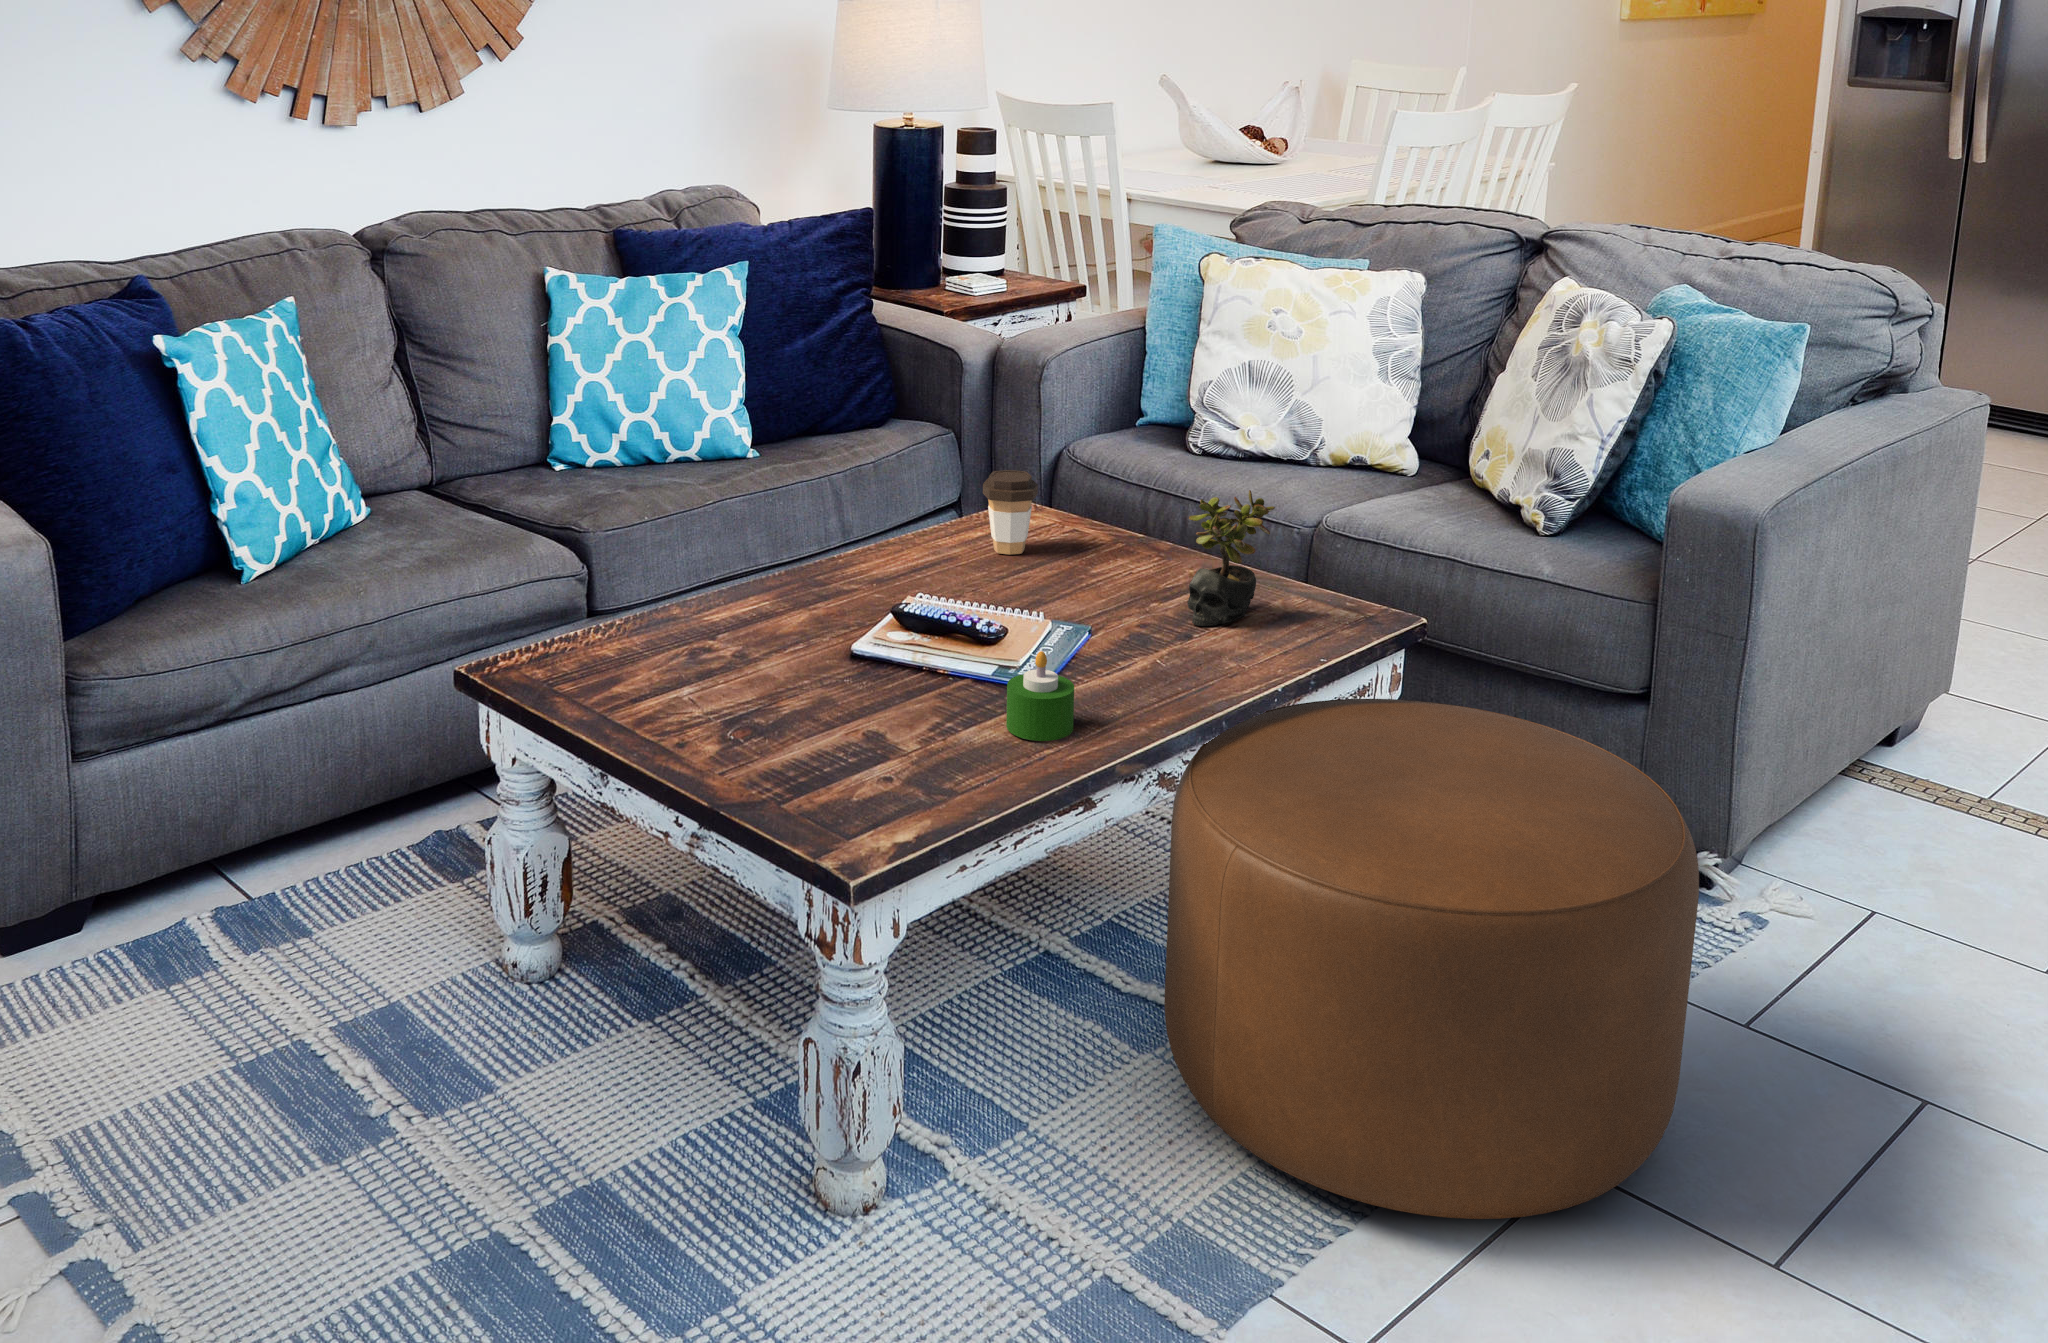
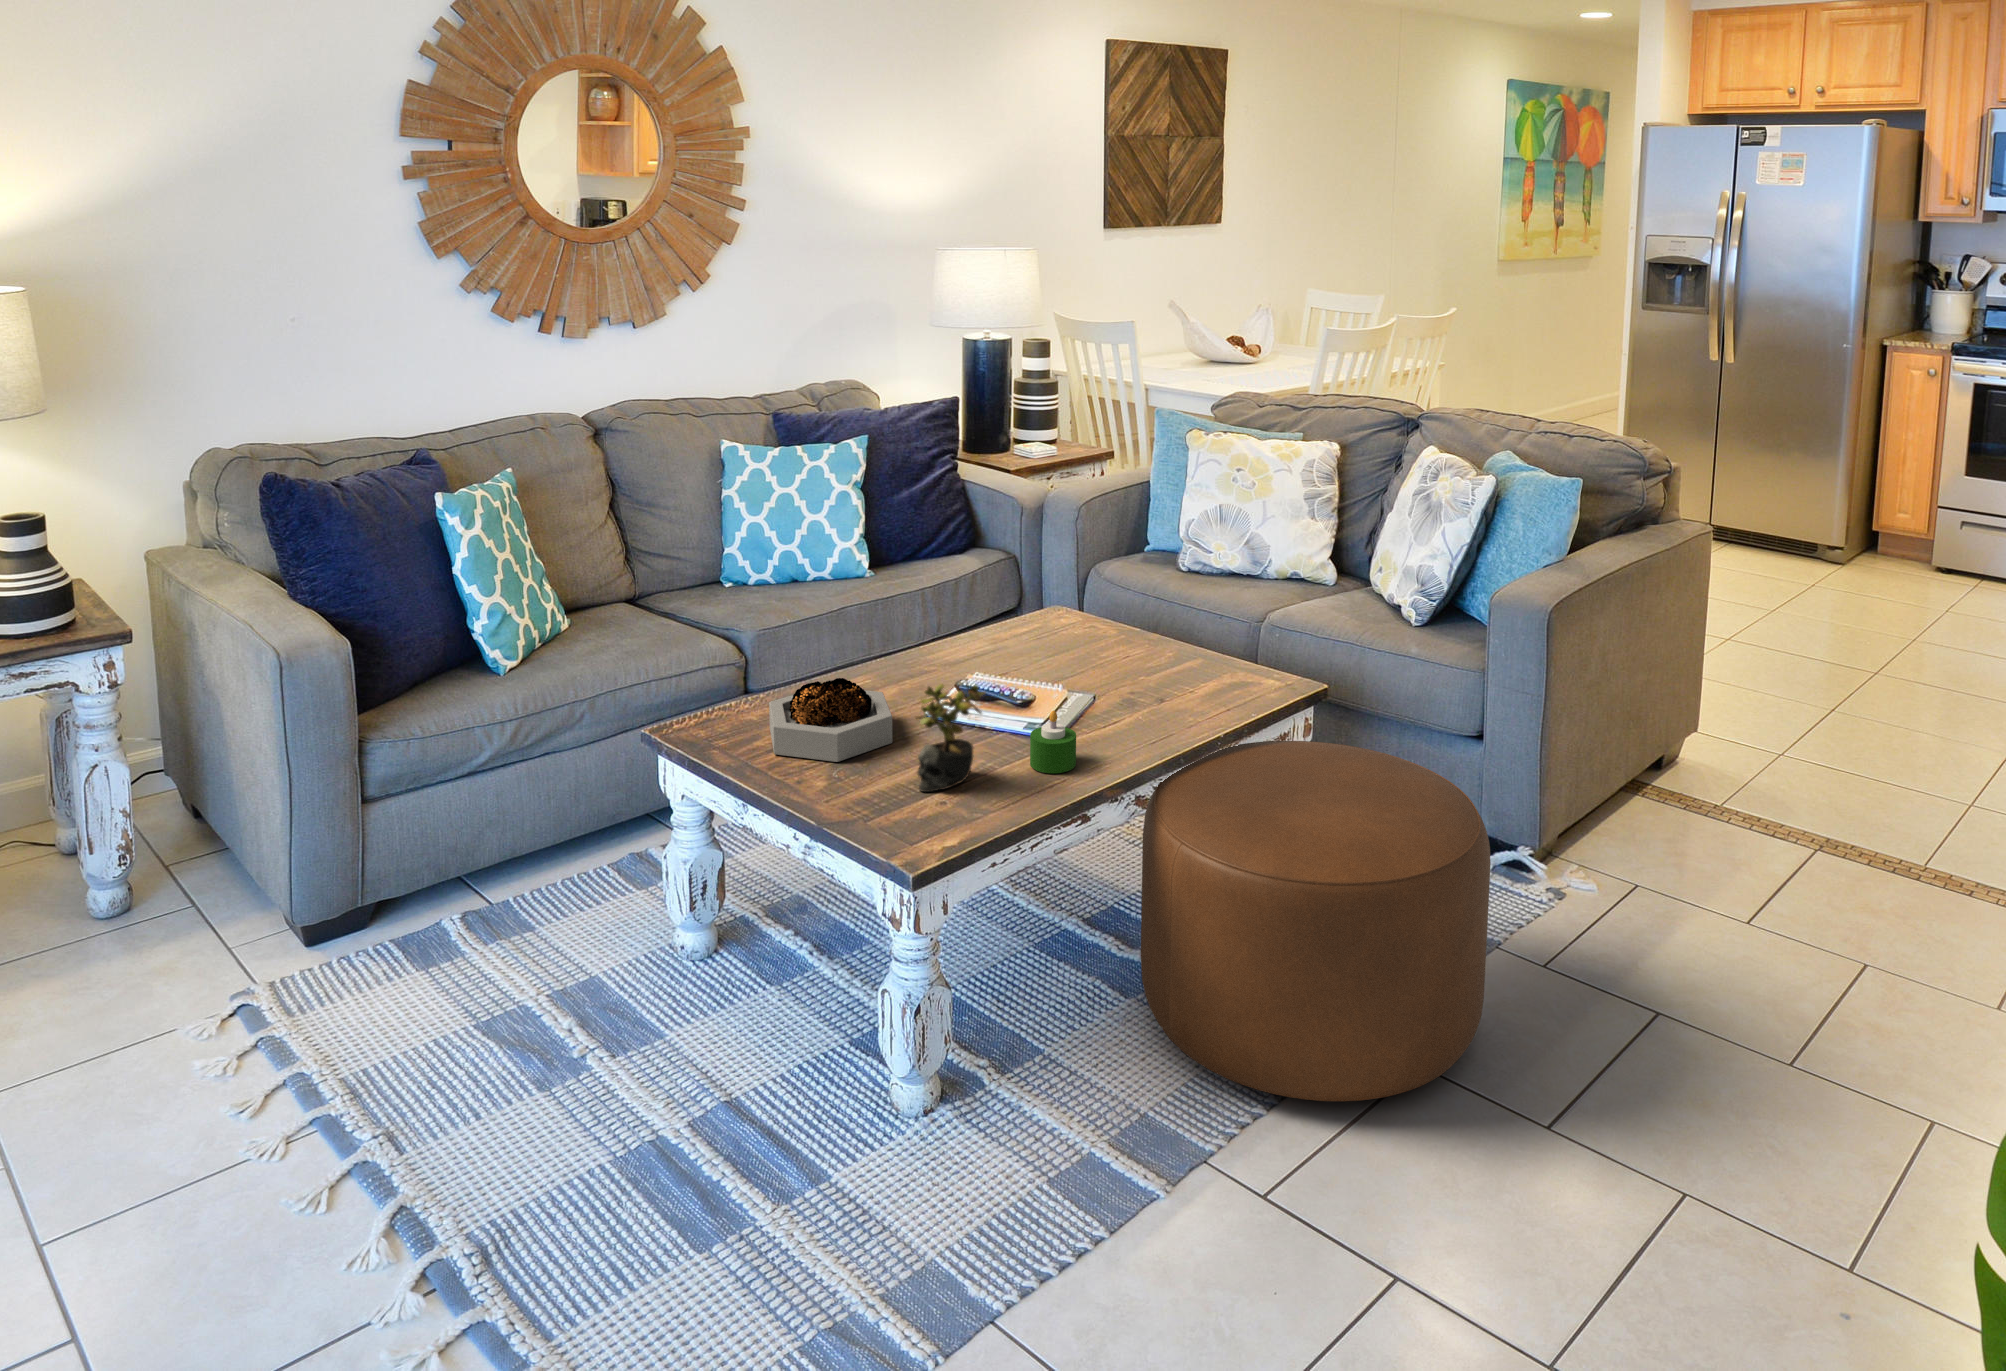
coffee cup: present [983,470,1038,555] -> none [1026,584,1064,644]
succulent plant: present [1187,490,1275,626] -> present [916,681,985,792]
decorative bowl: none [628,593,805,719] -> present [769,678,892,762]

